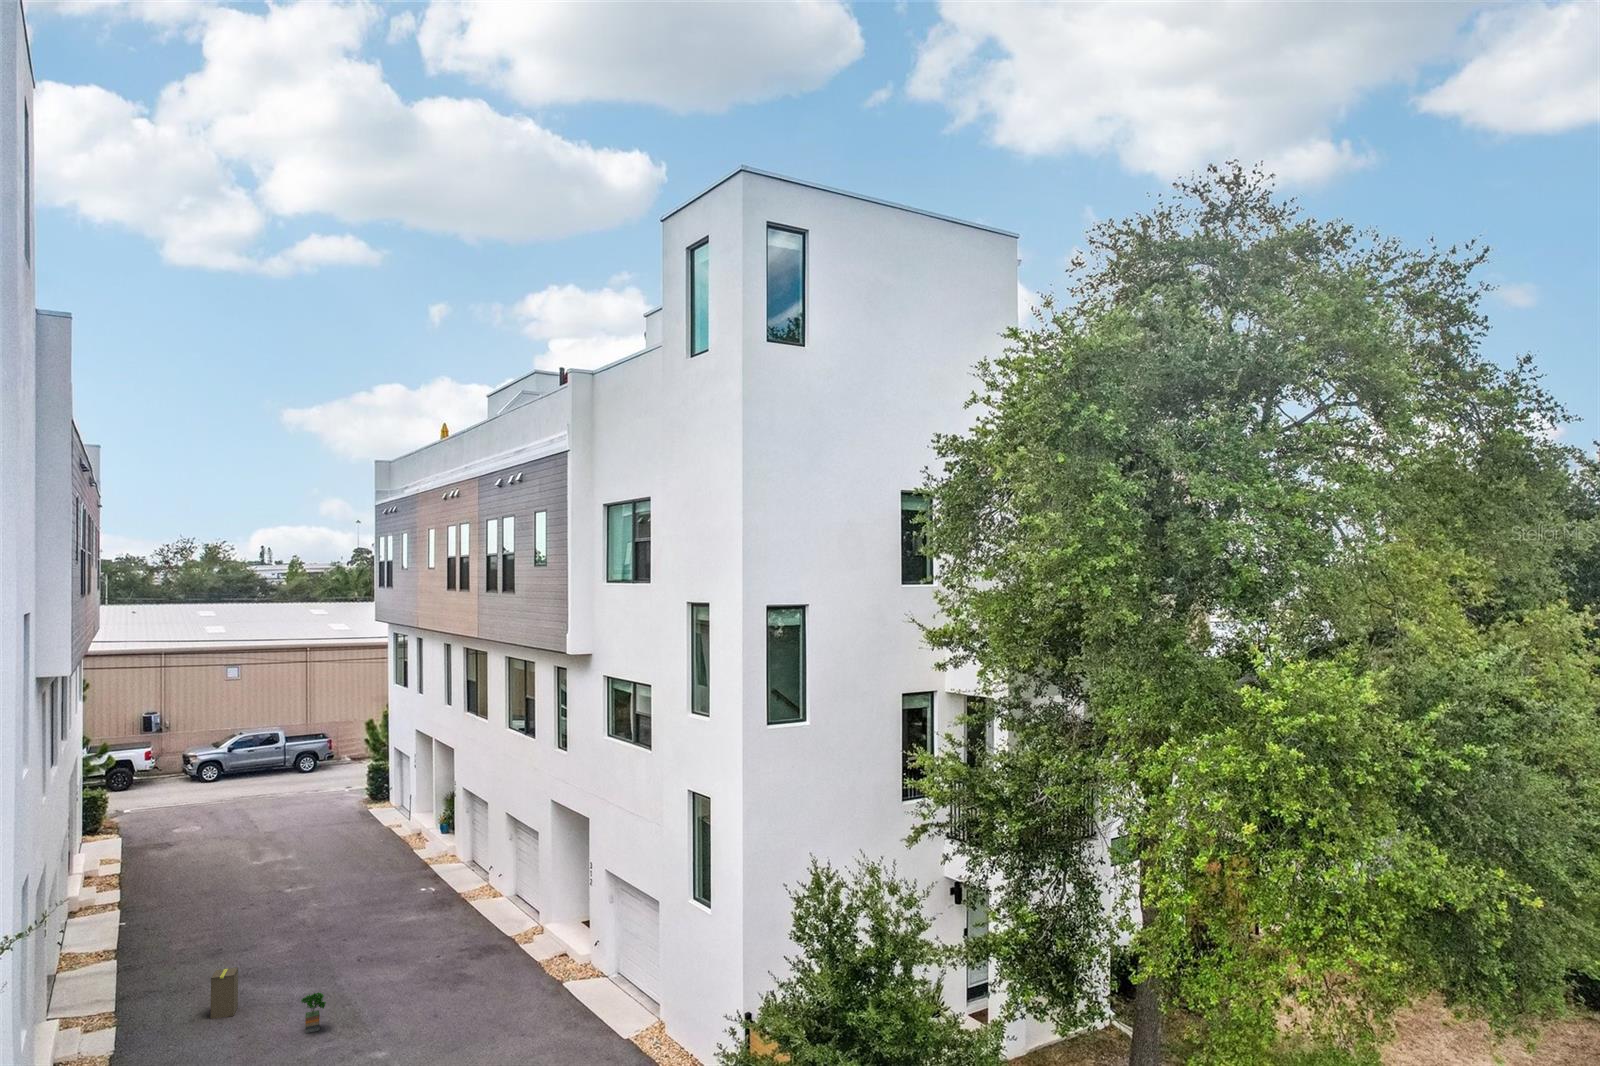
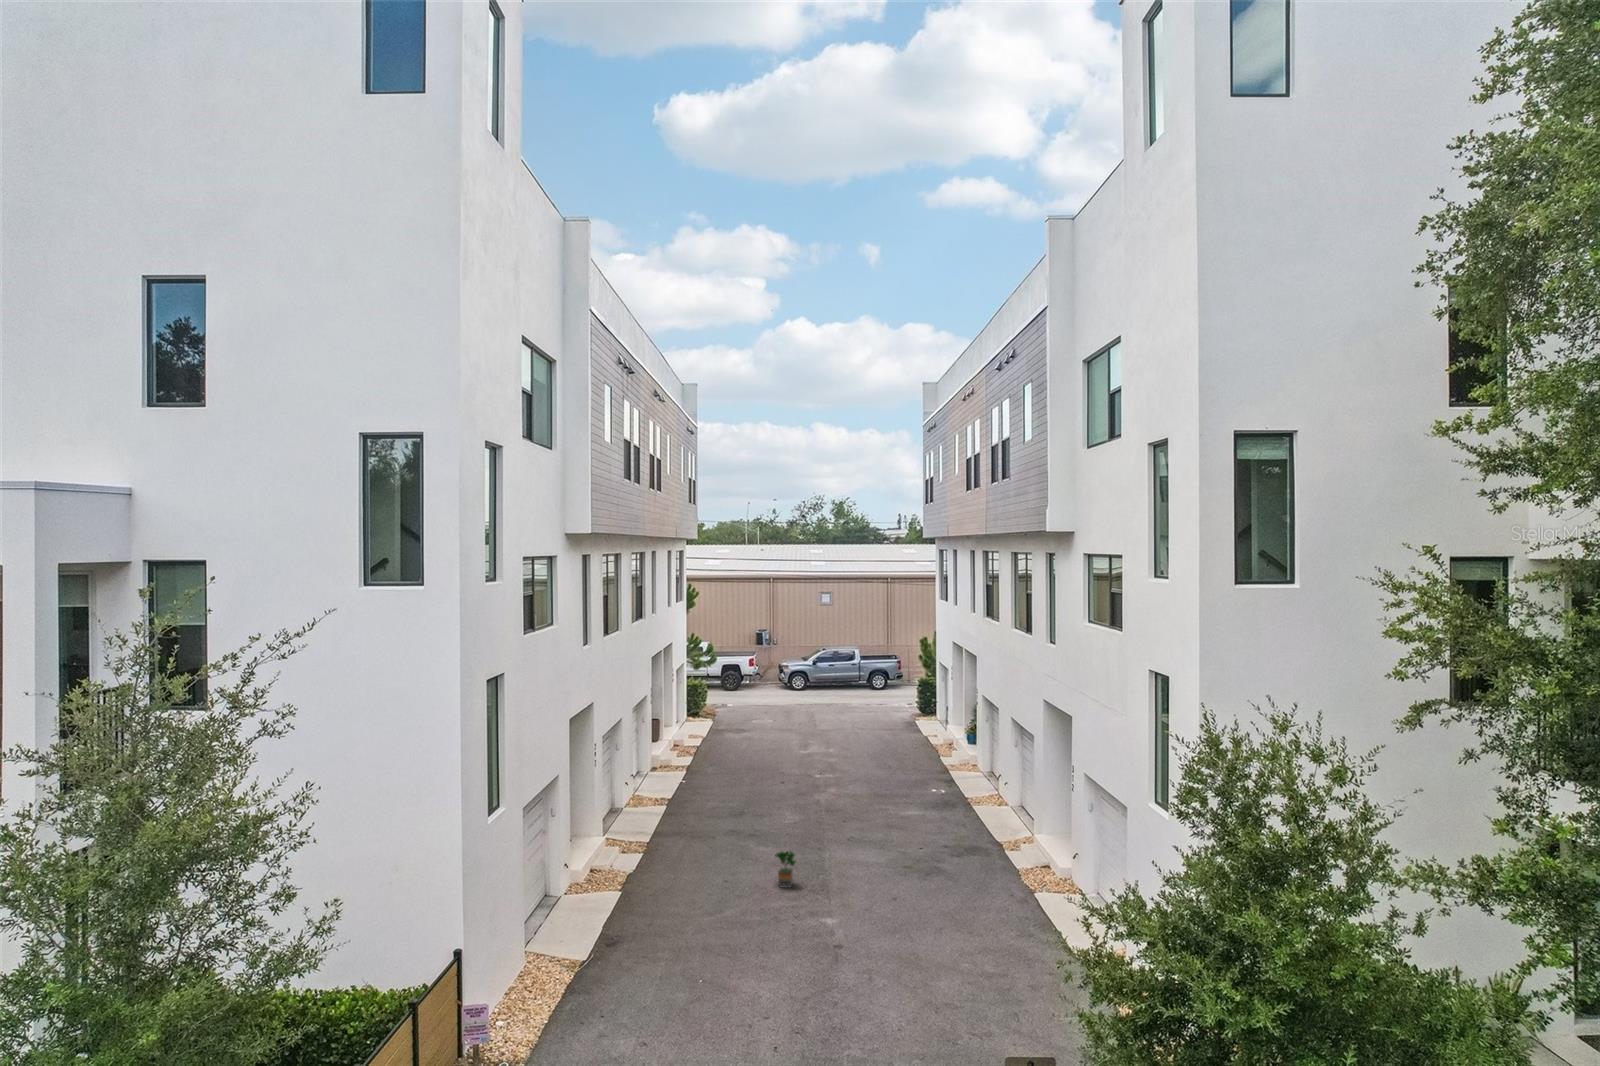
cardboard box: present [210,967,238,1019] -> none [711,817,736,861]

